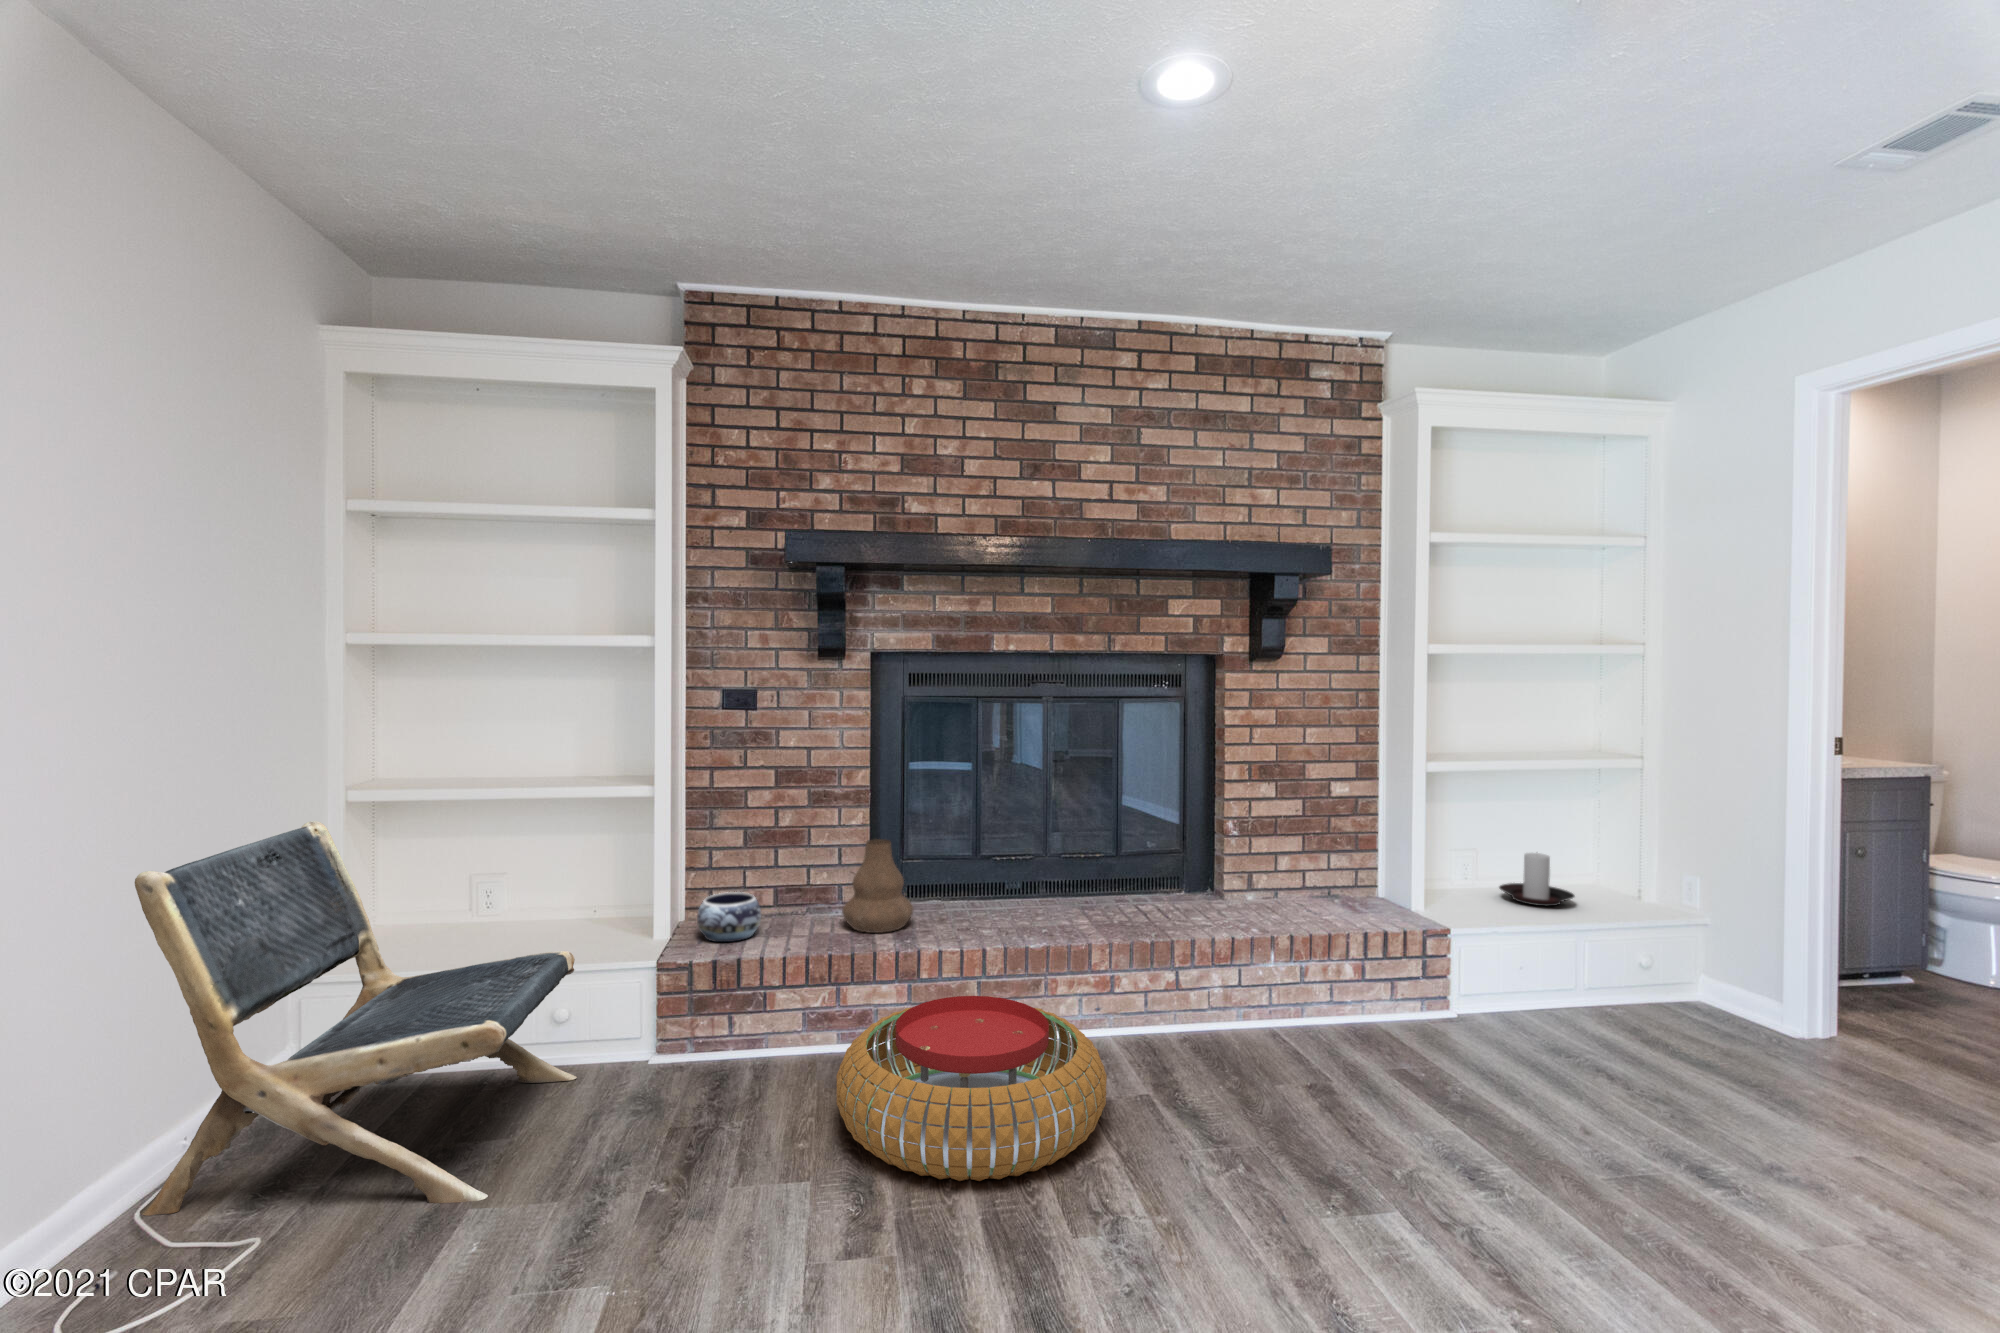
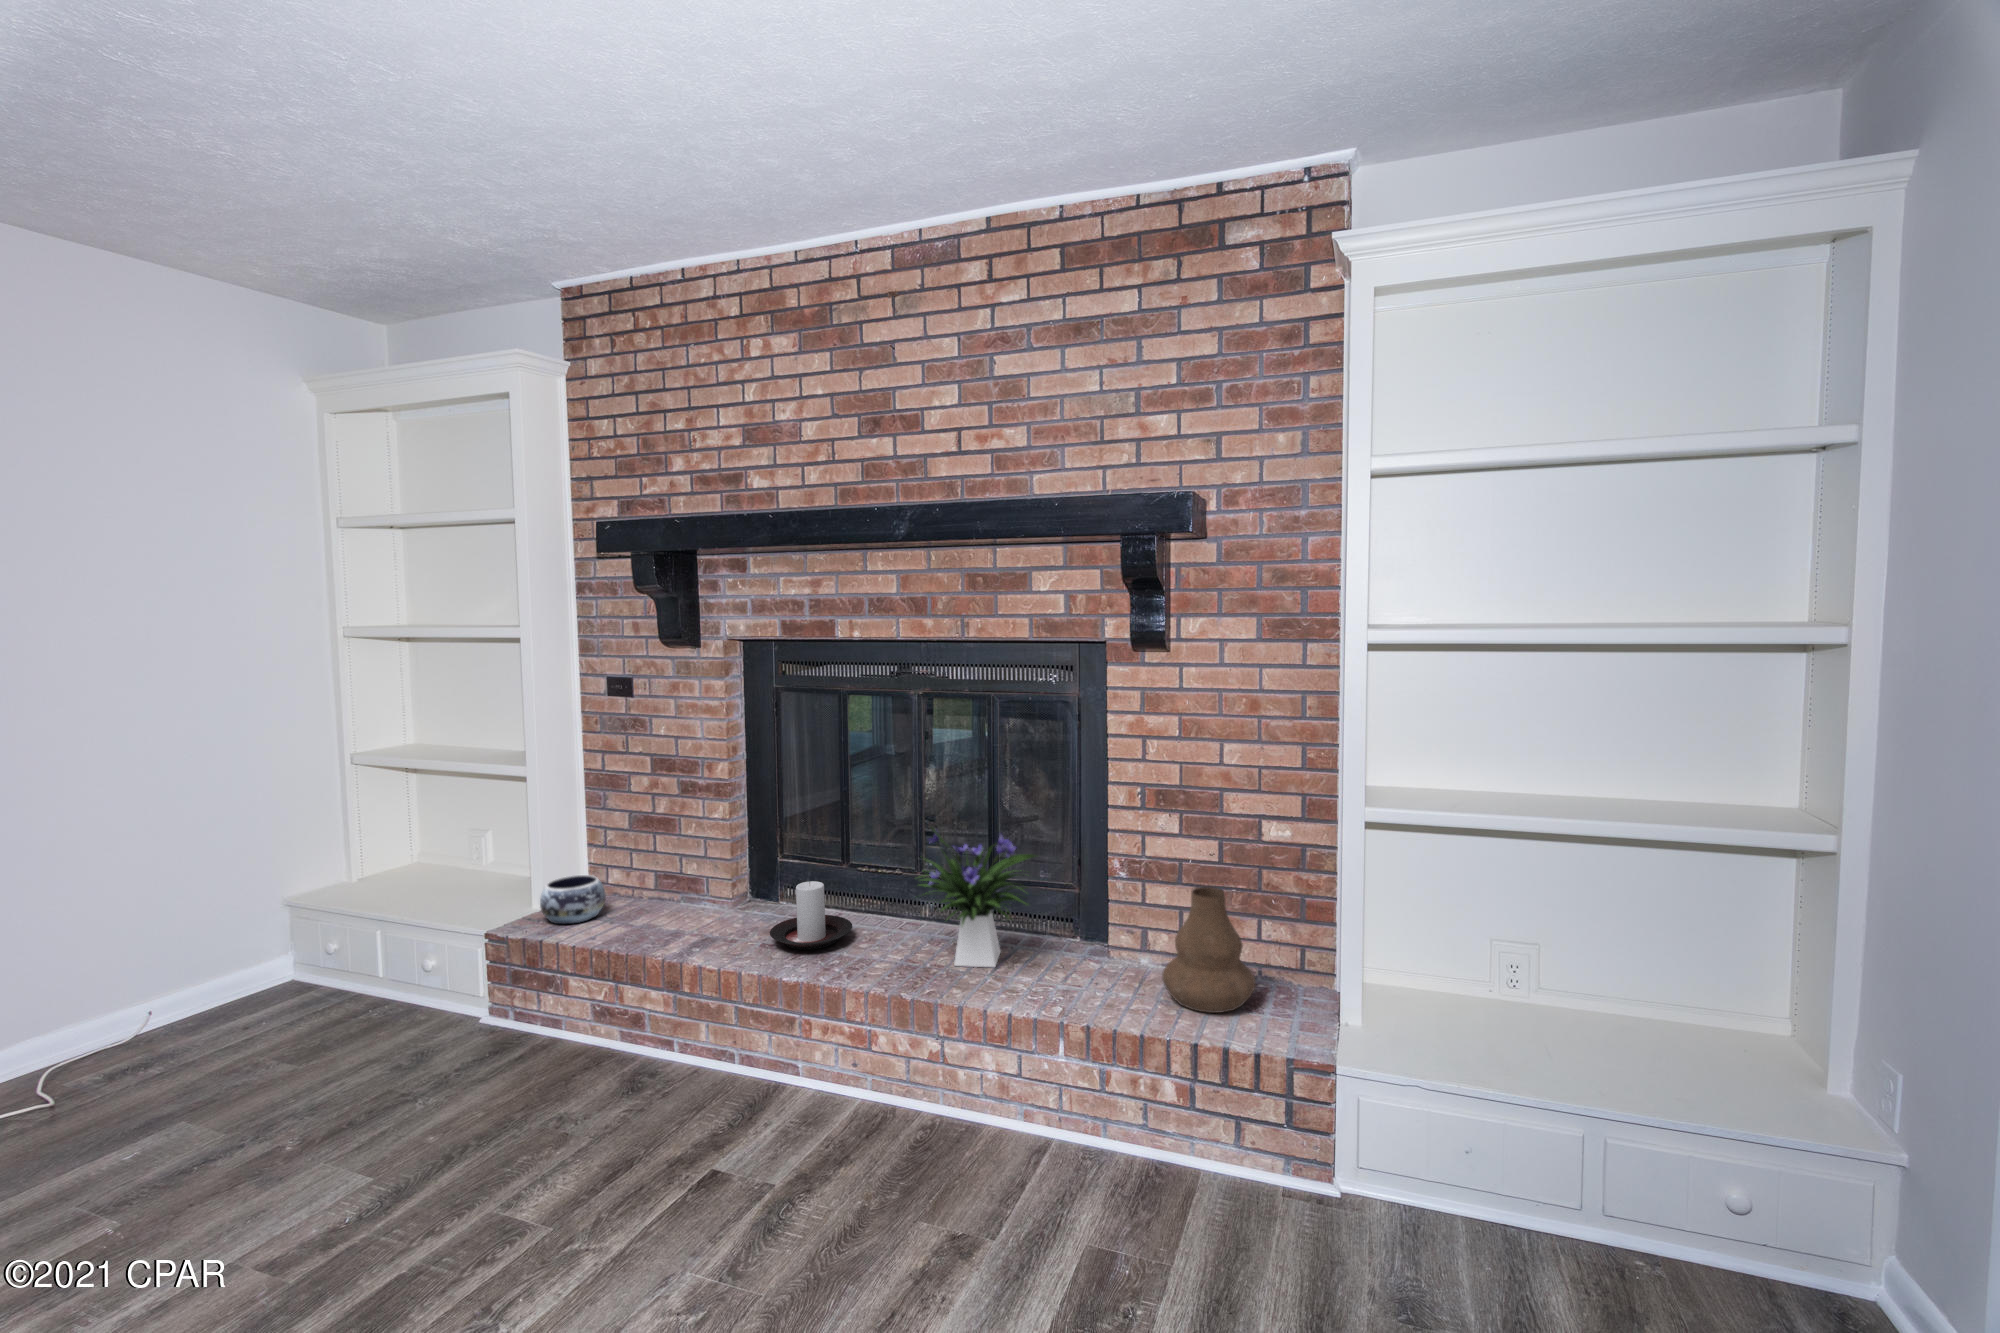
flower arrangement: none [1091,803,1199,918] -> present [916,828,1036,967]
lounge chair: present [135,821,577,1216] -> none [18,785,415,1128]
vase: present [842,839,913,933] -> present [1162,887,1255,1013]
candle holder: present [1499,853,1574,906] -> present [770,881,852,950]
pouf: present [836,996,1107,1181] -> none [402,1027,728,1253]

